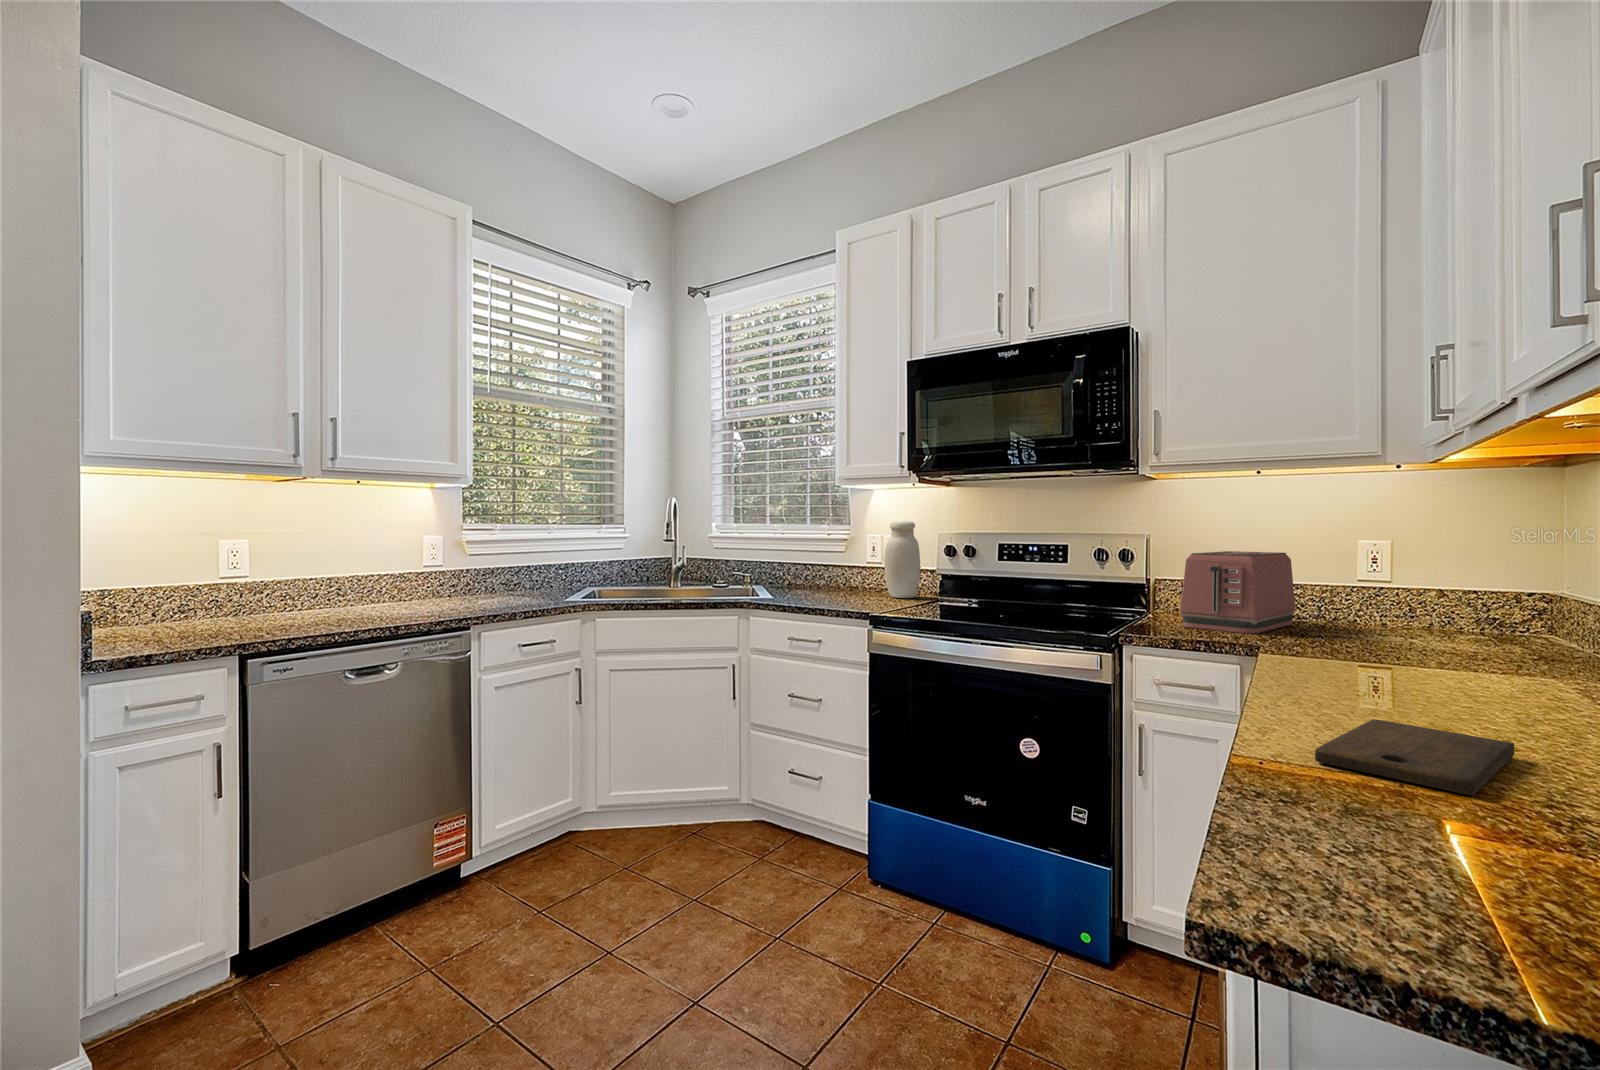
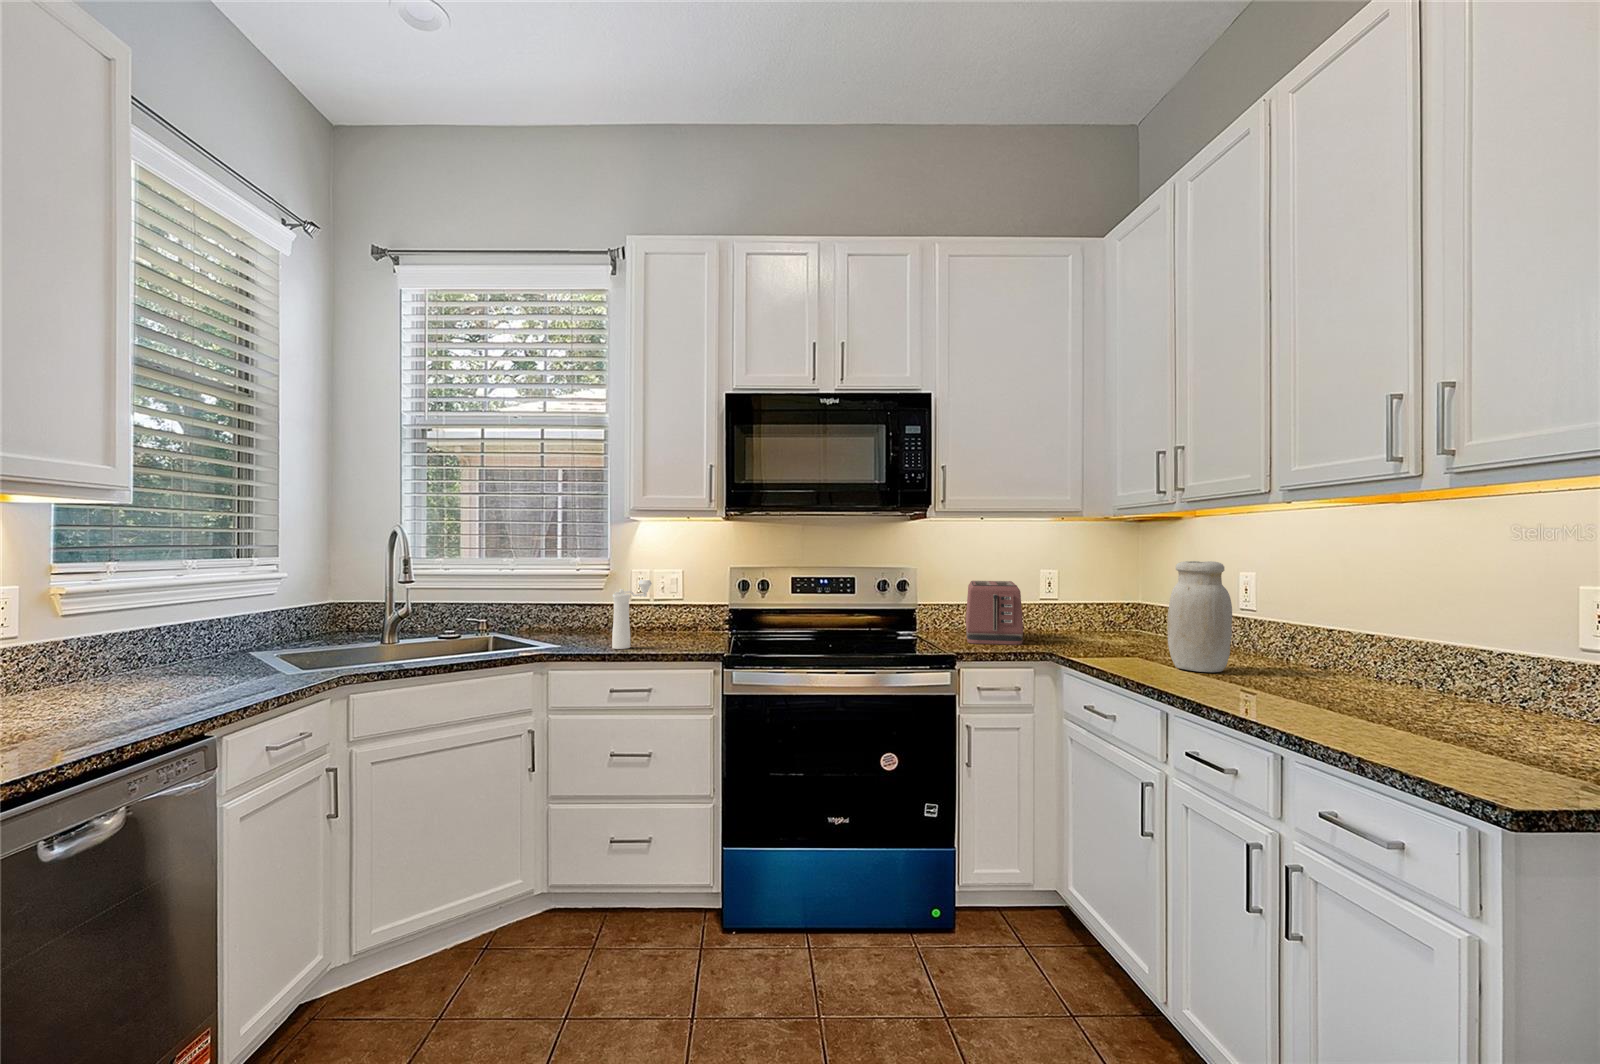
jar: present [884,521,921,598] -> present [1167,561,1232,672]
pepper mill: none [806,541,850,602] -> present [612,580,652,649]
cutting board: present [1315,719,1514,795] -> none [1278,696,1398,730]

